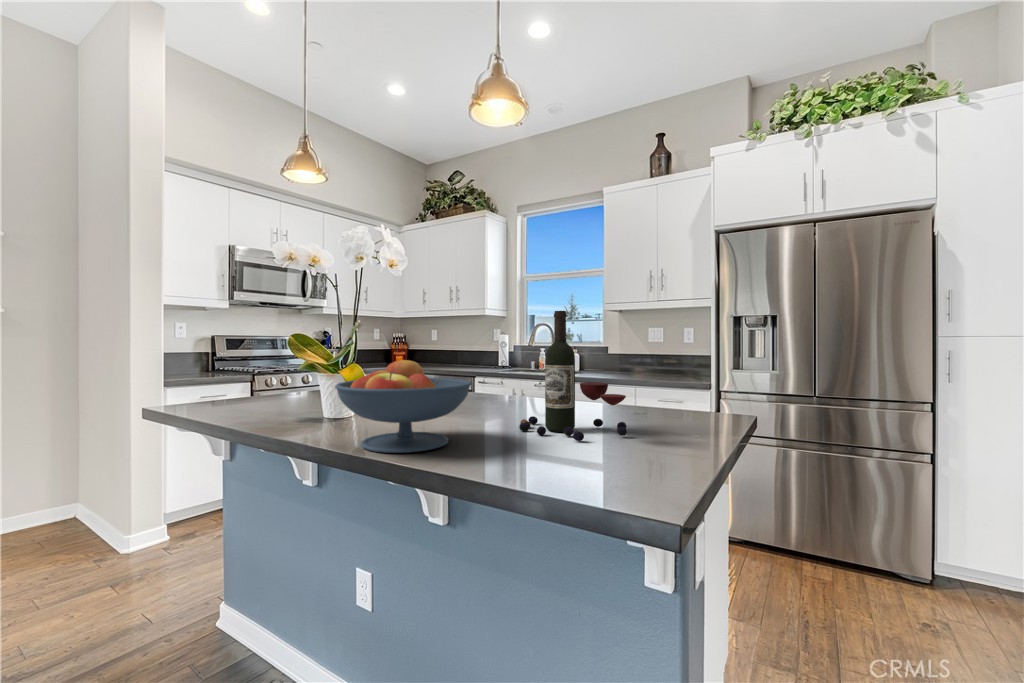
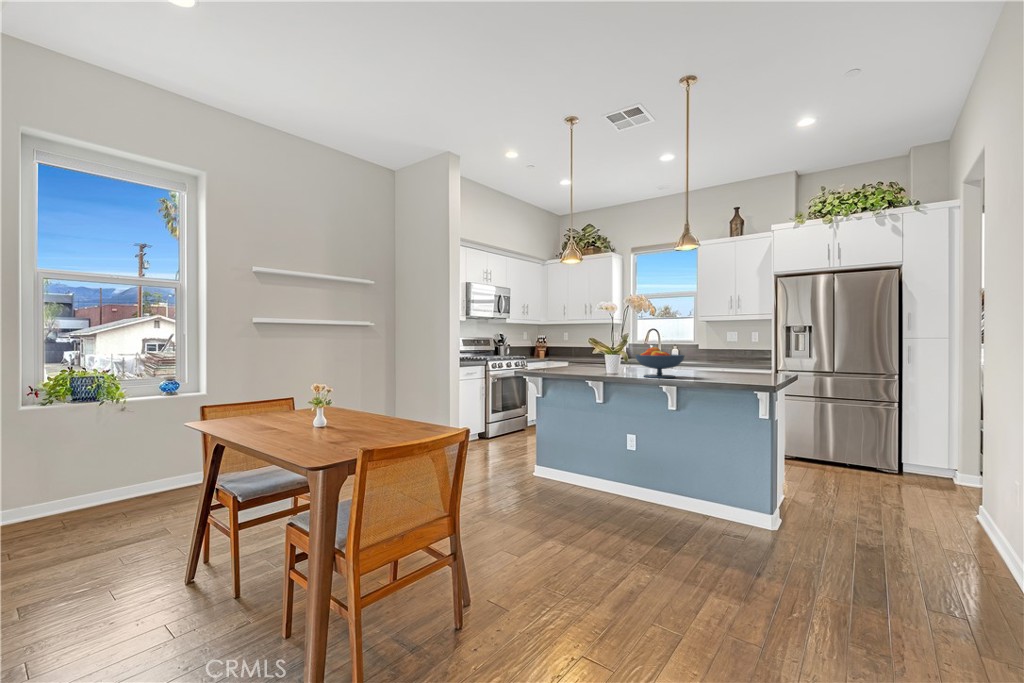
wine bottle: present [519,311,627,441] -> none [692,328,743,379]

